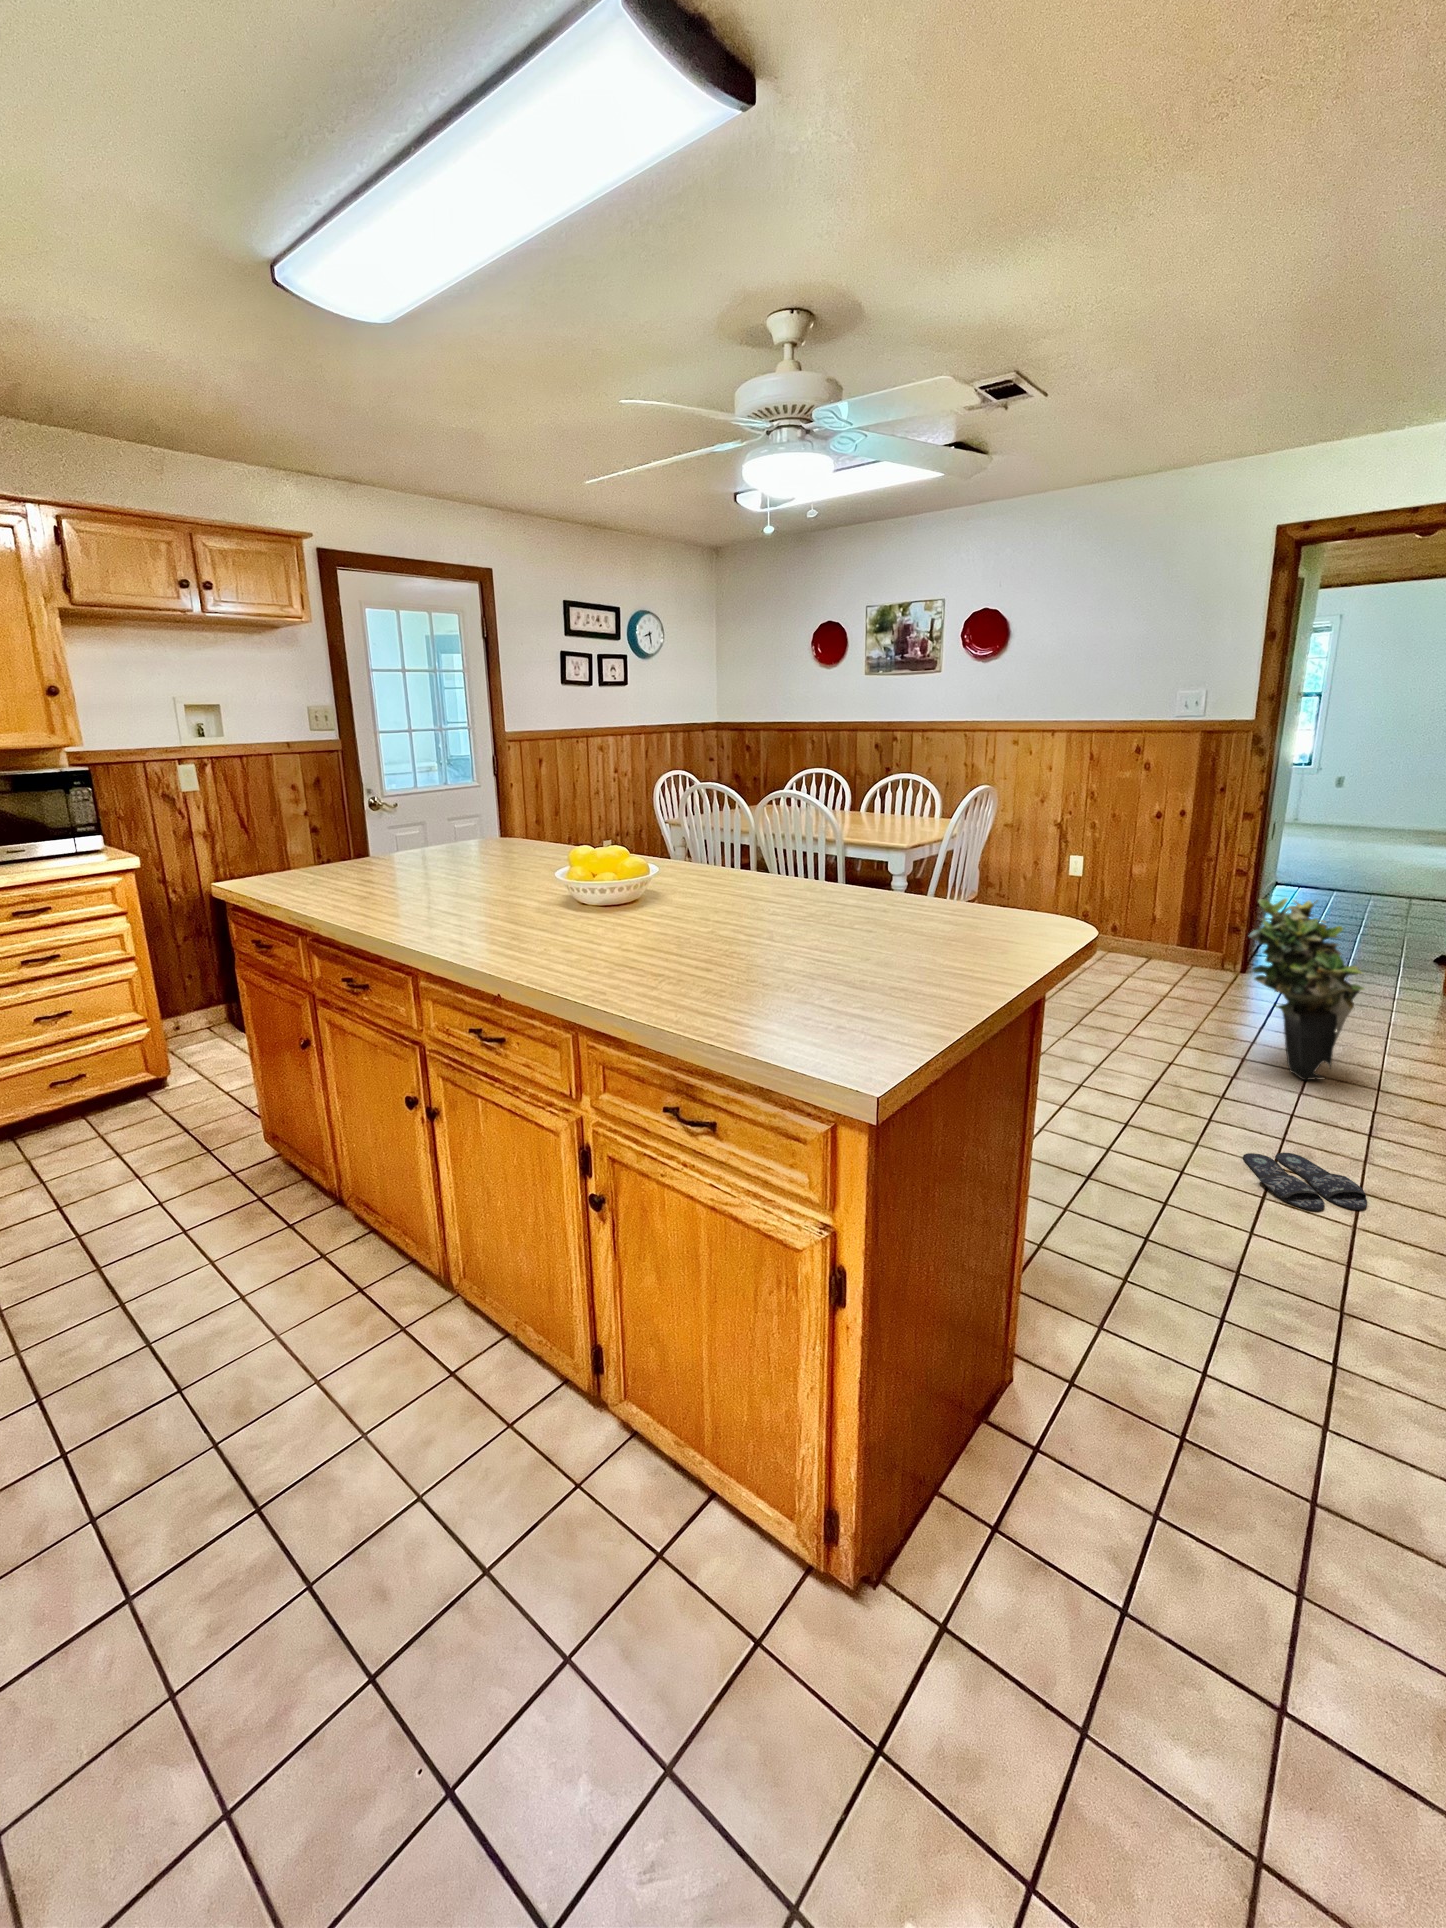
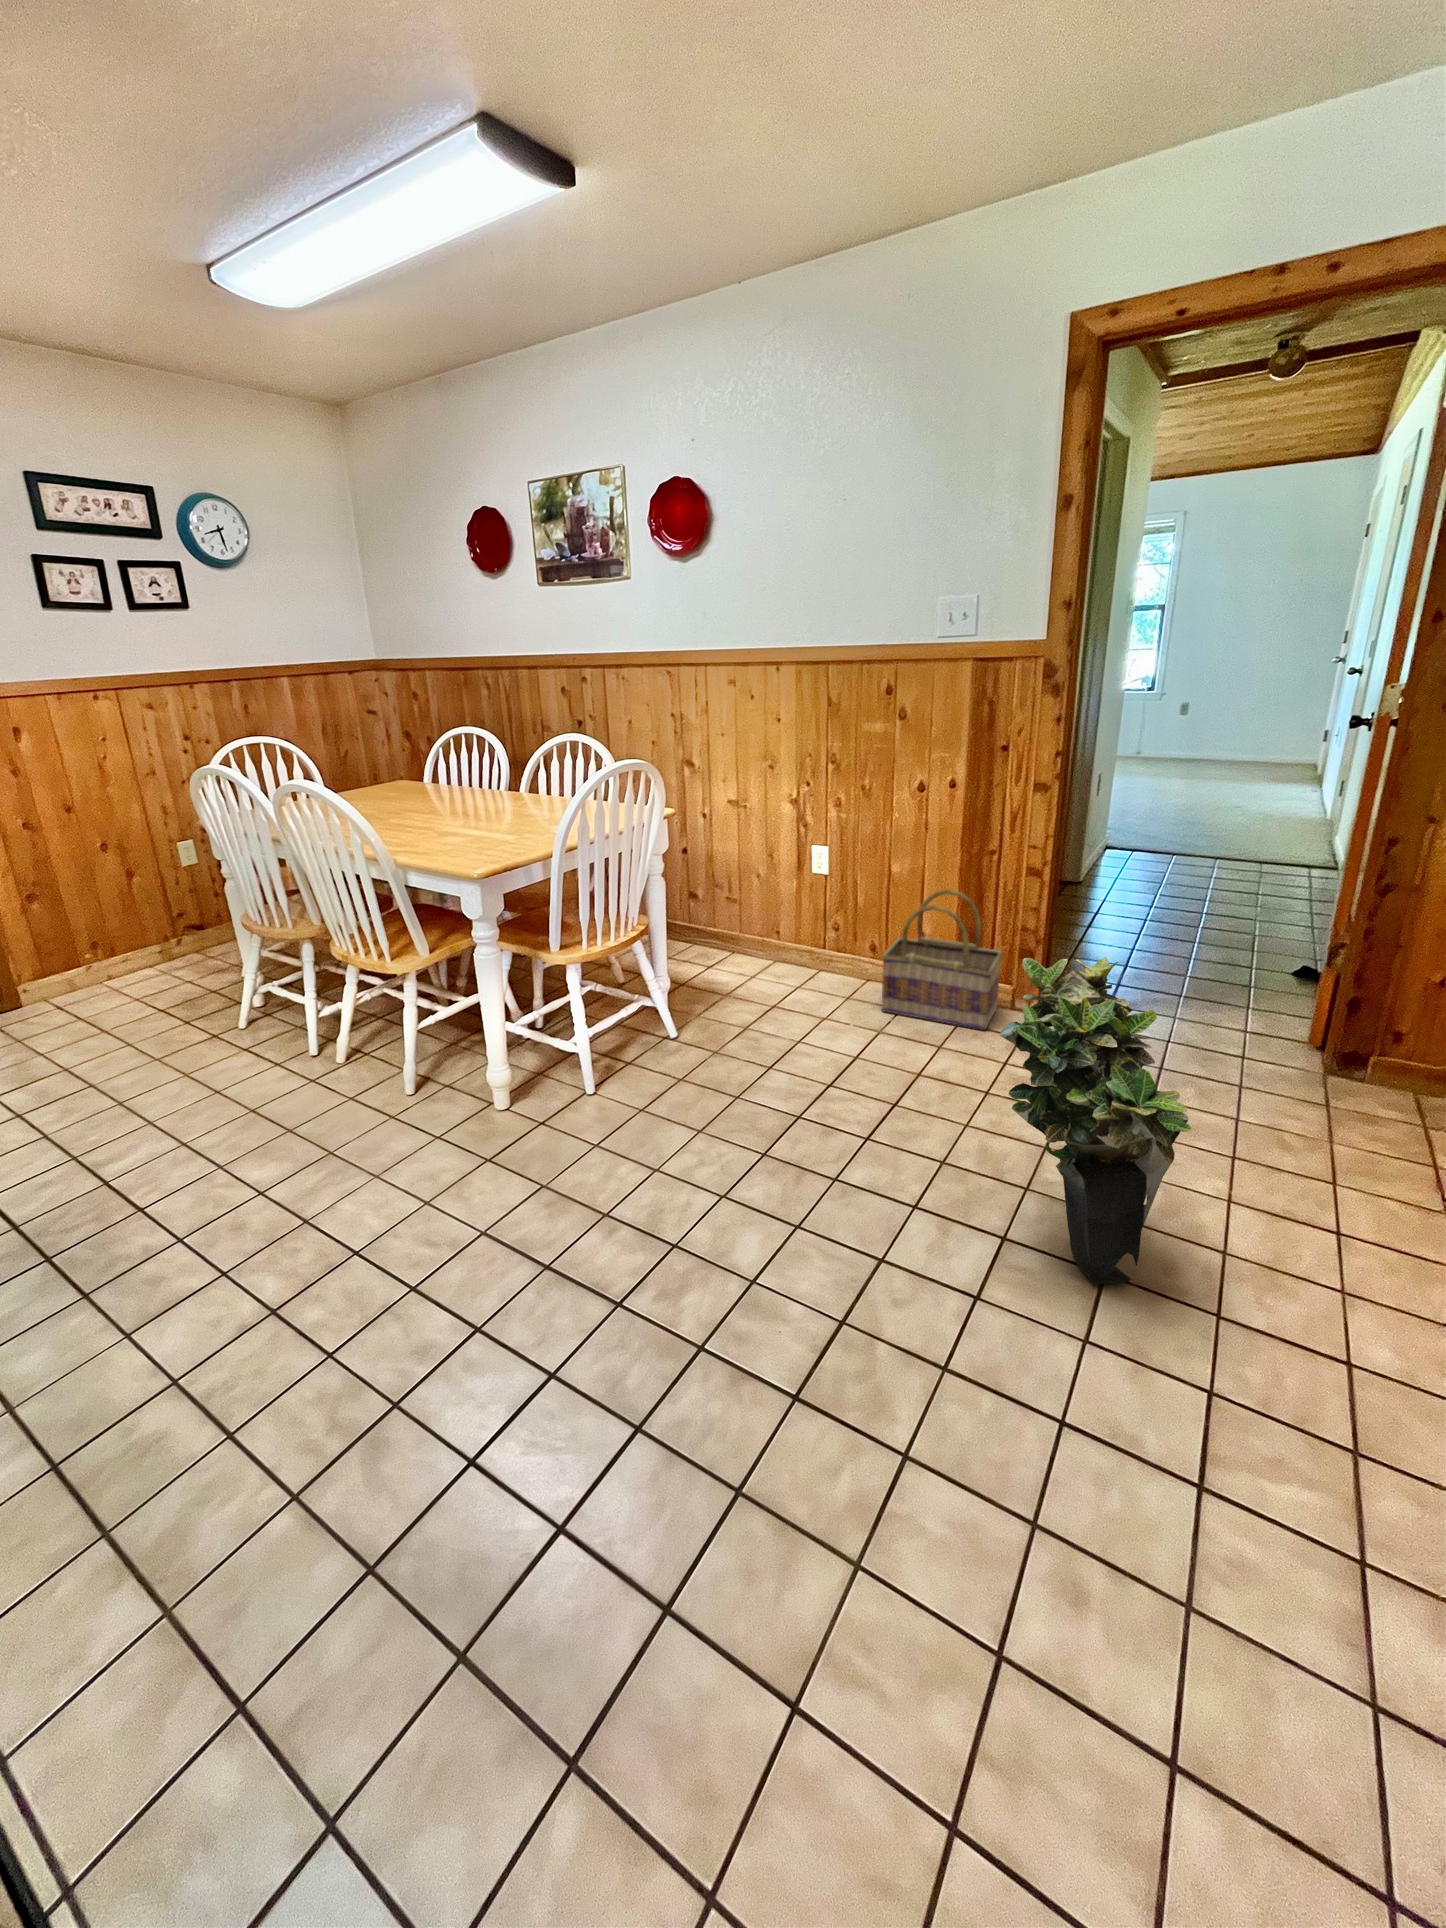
basket: none [1126,884,1217,978] -> present [882,889,1003,1030]
slippers: present [1243,1153,1367,1211] -> none [945,1552,1180,1828]

